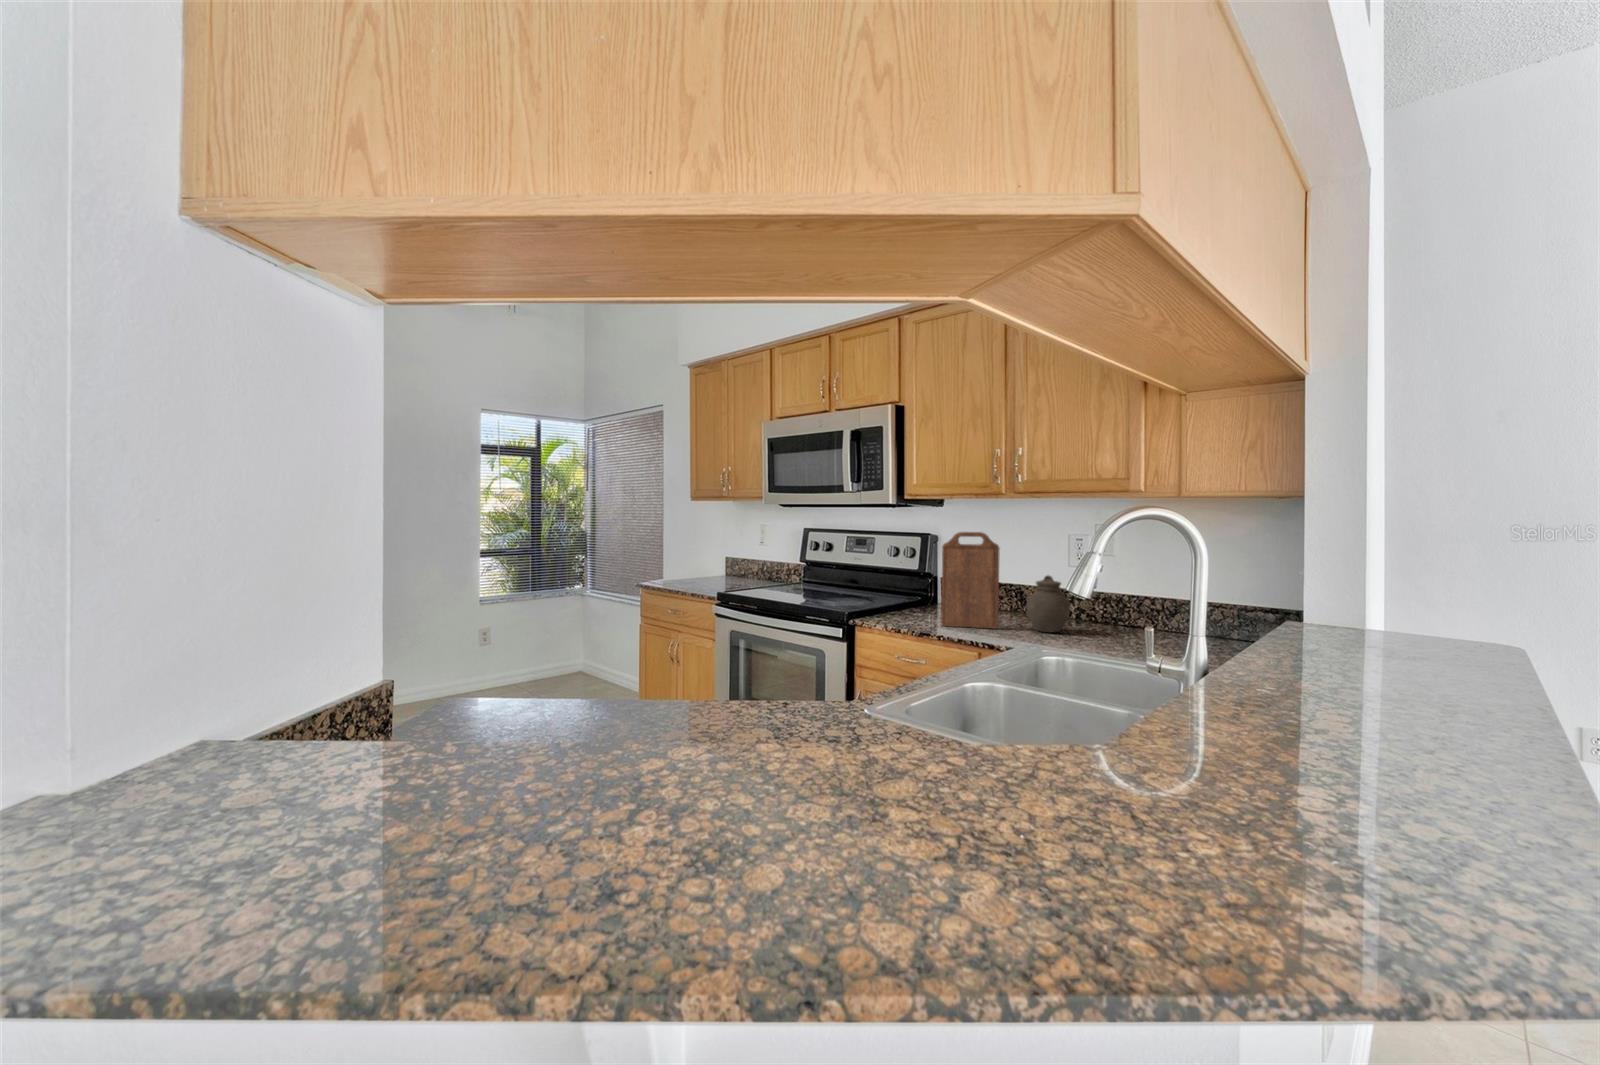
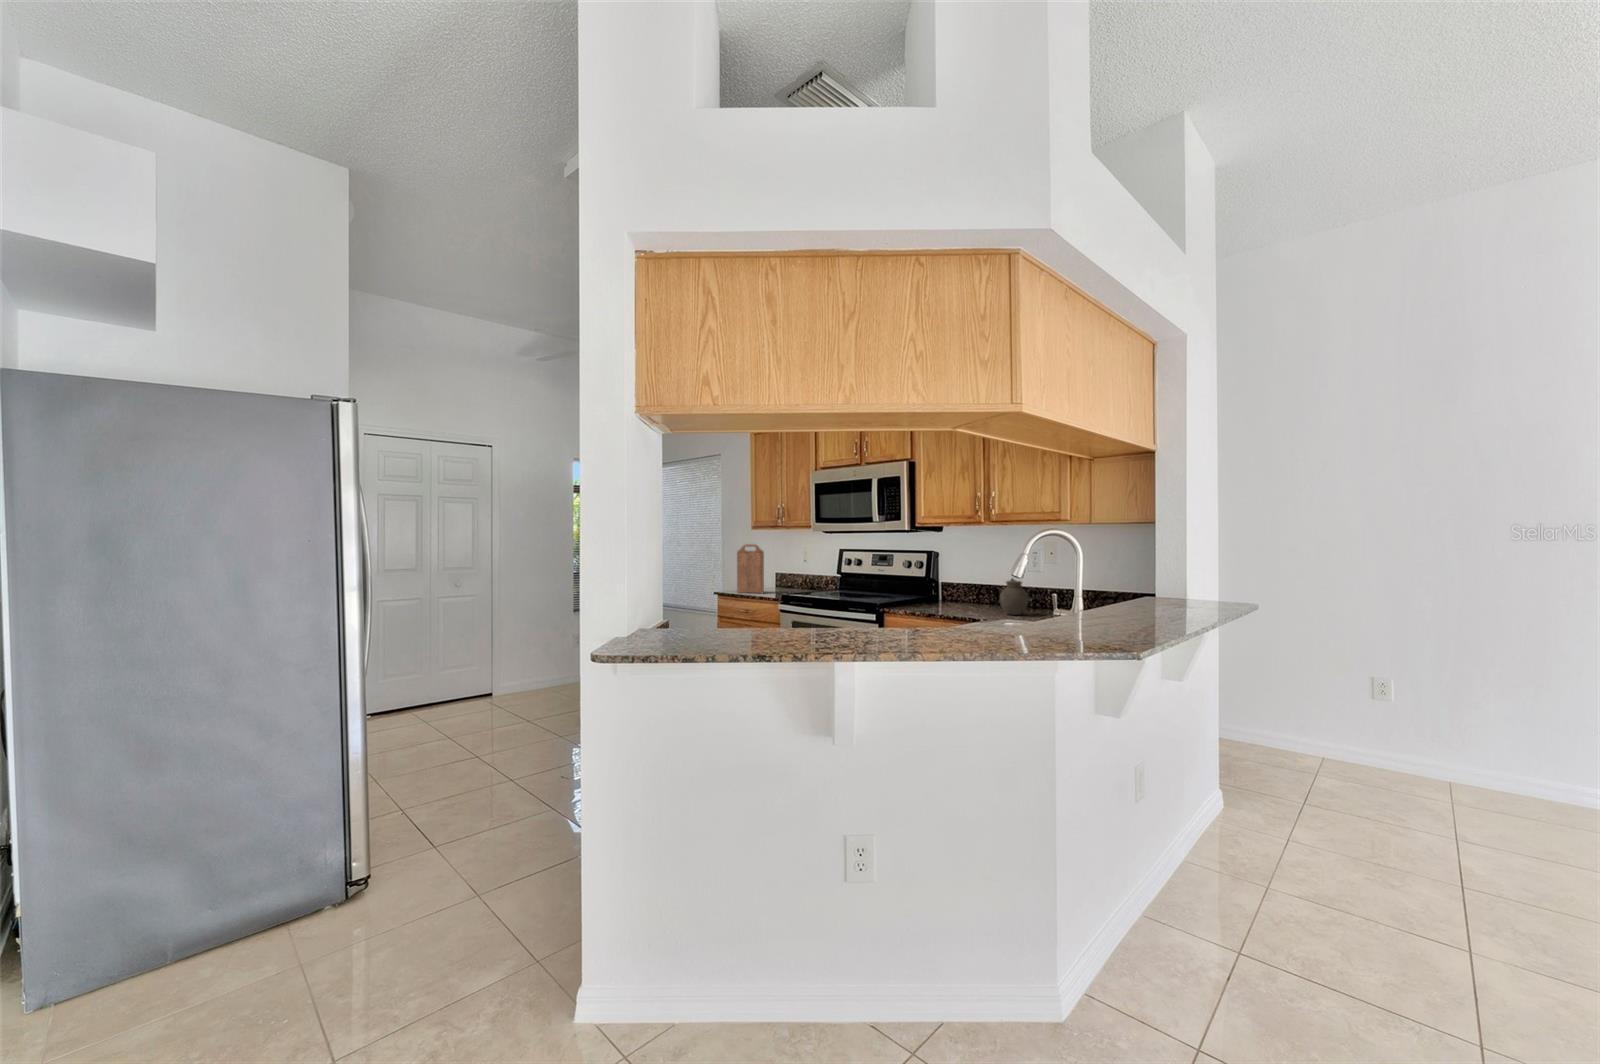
cutting board: present [941,532,999,629] -> present [737,544,764,593]

